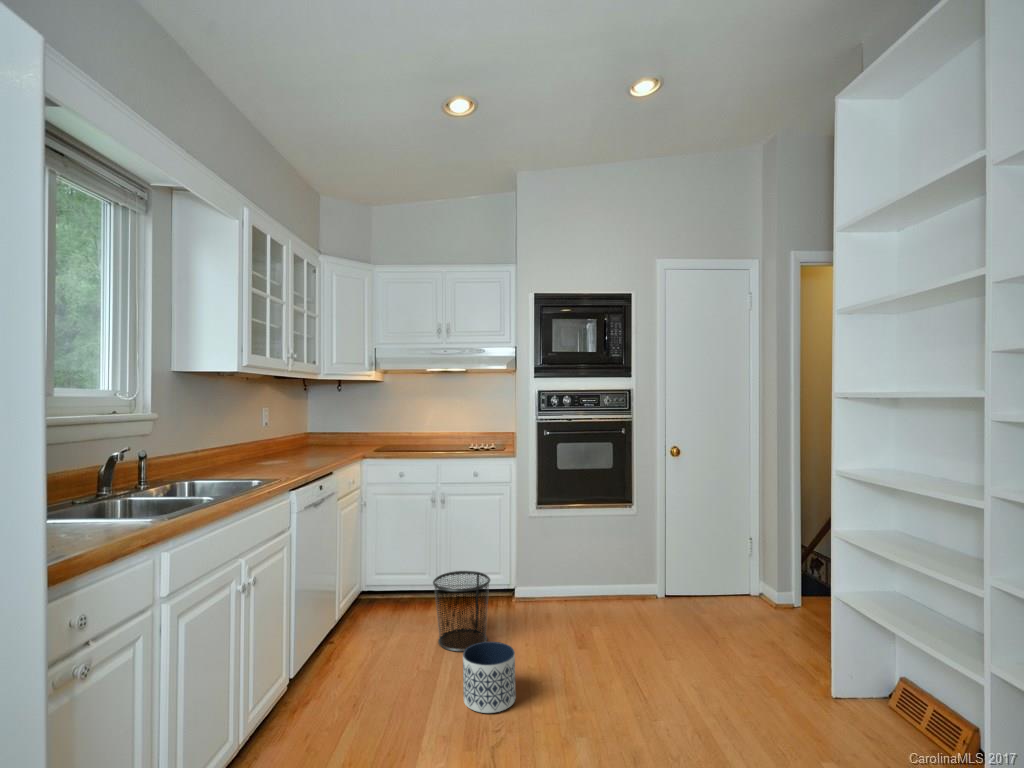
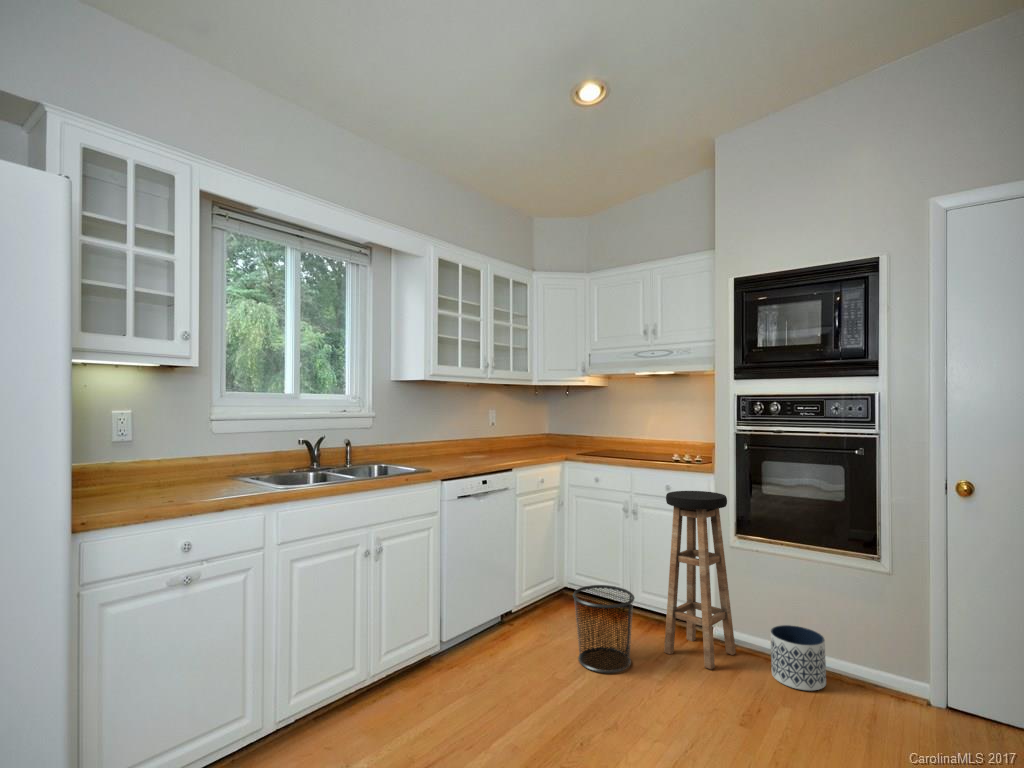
bar stool: none [490,473,540,619] -> present [664,491,736,669]
planter: present [463,642,516,713] -> present [771,625,826,691]

